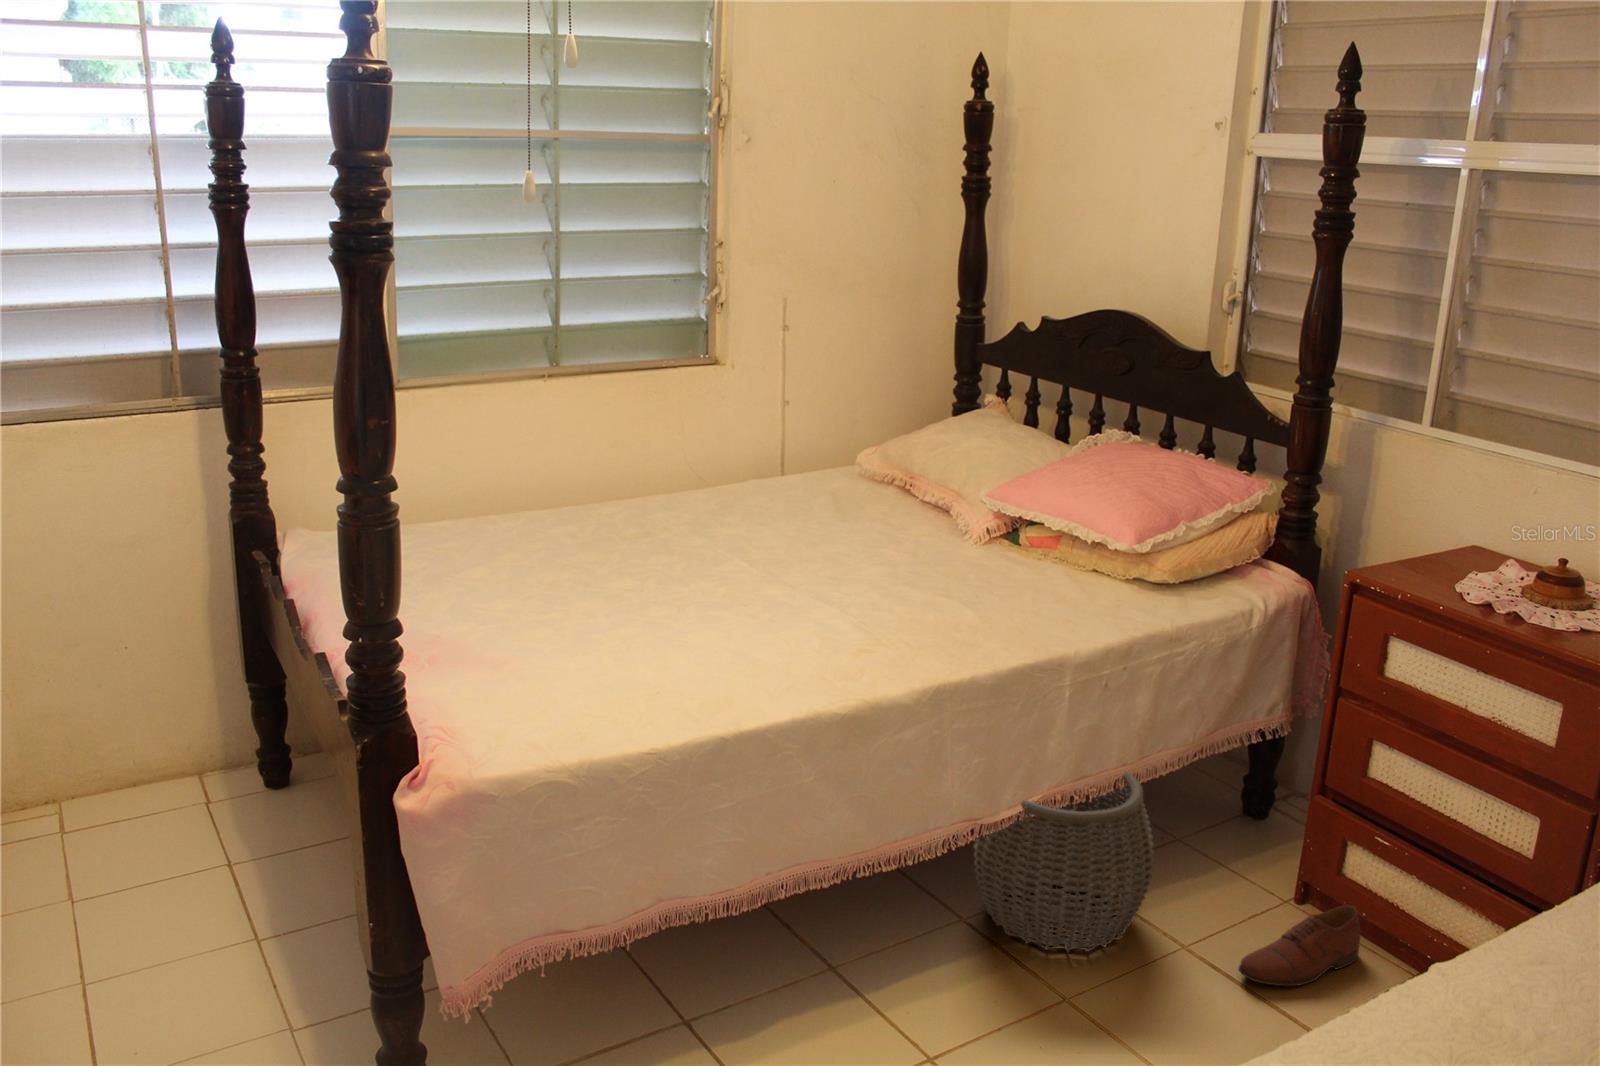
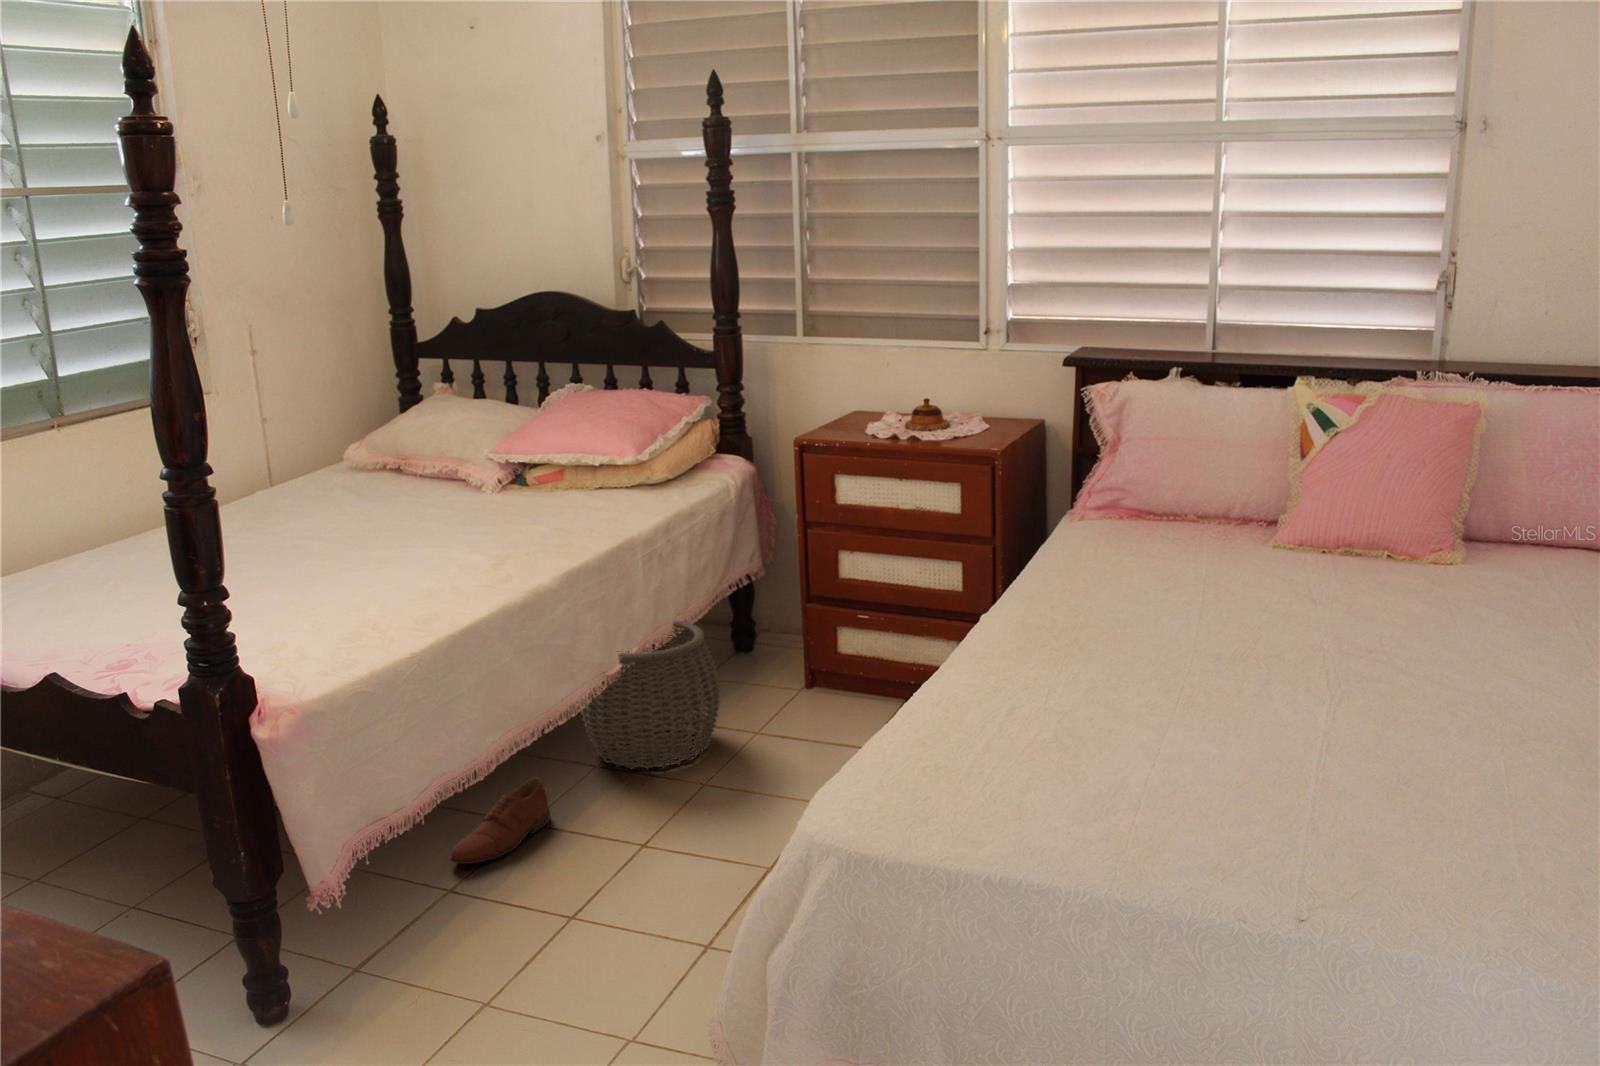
shoe: present [1239,906,1360,986] -> present [450,778,550,864]

